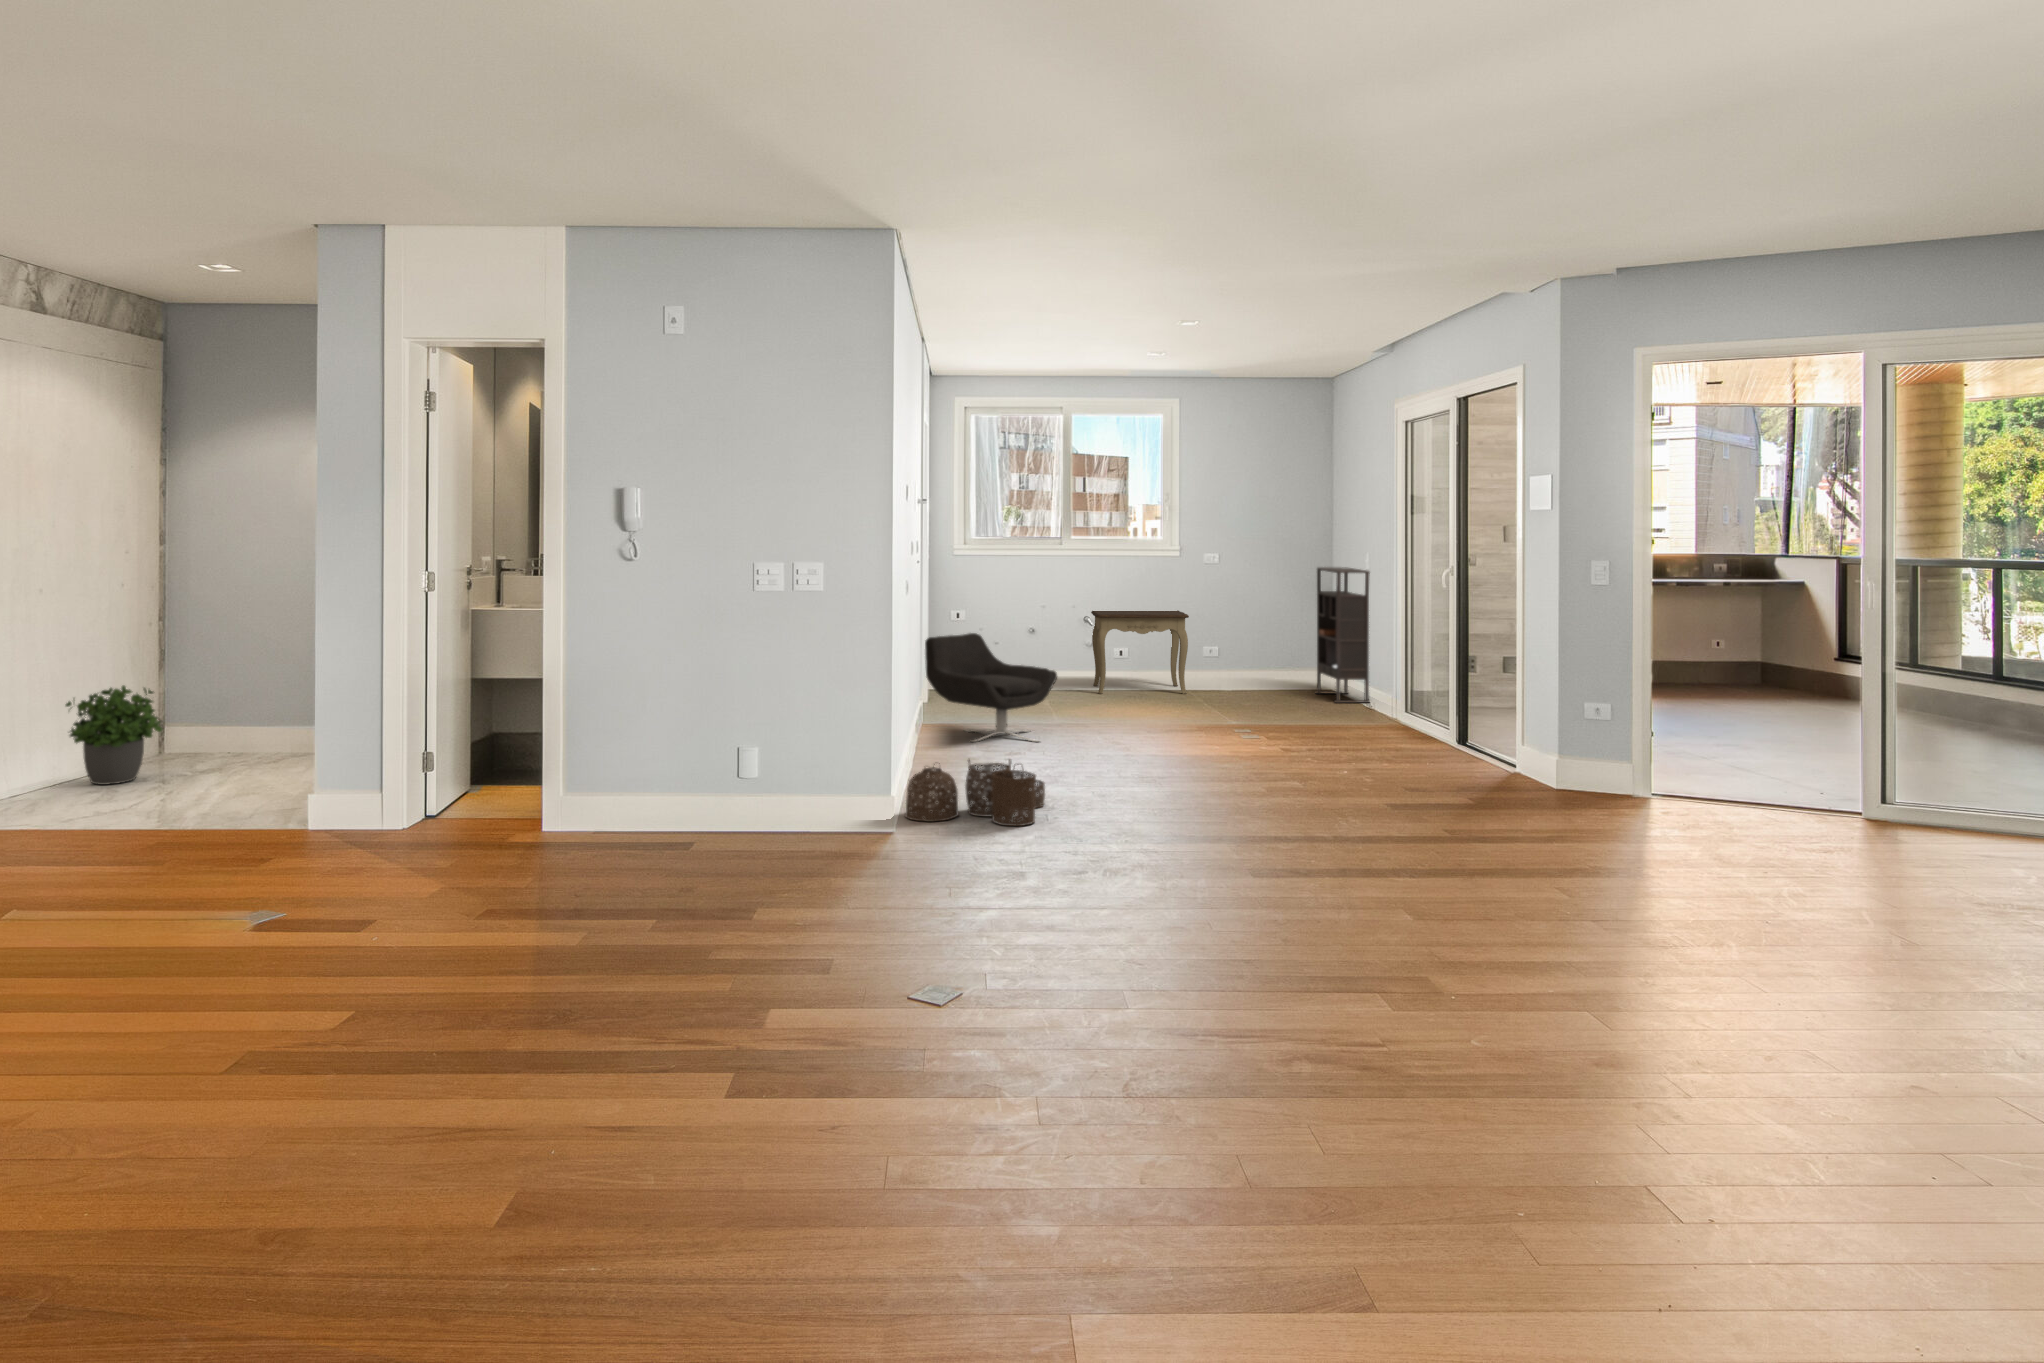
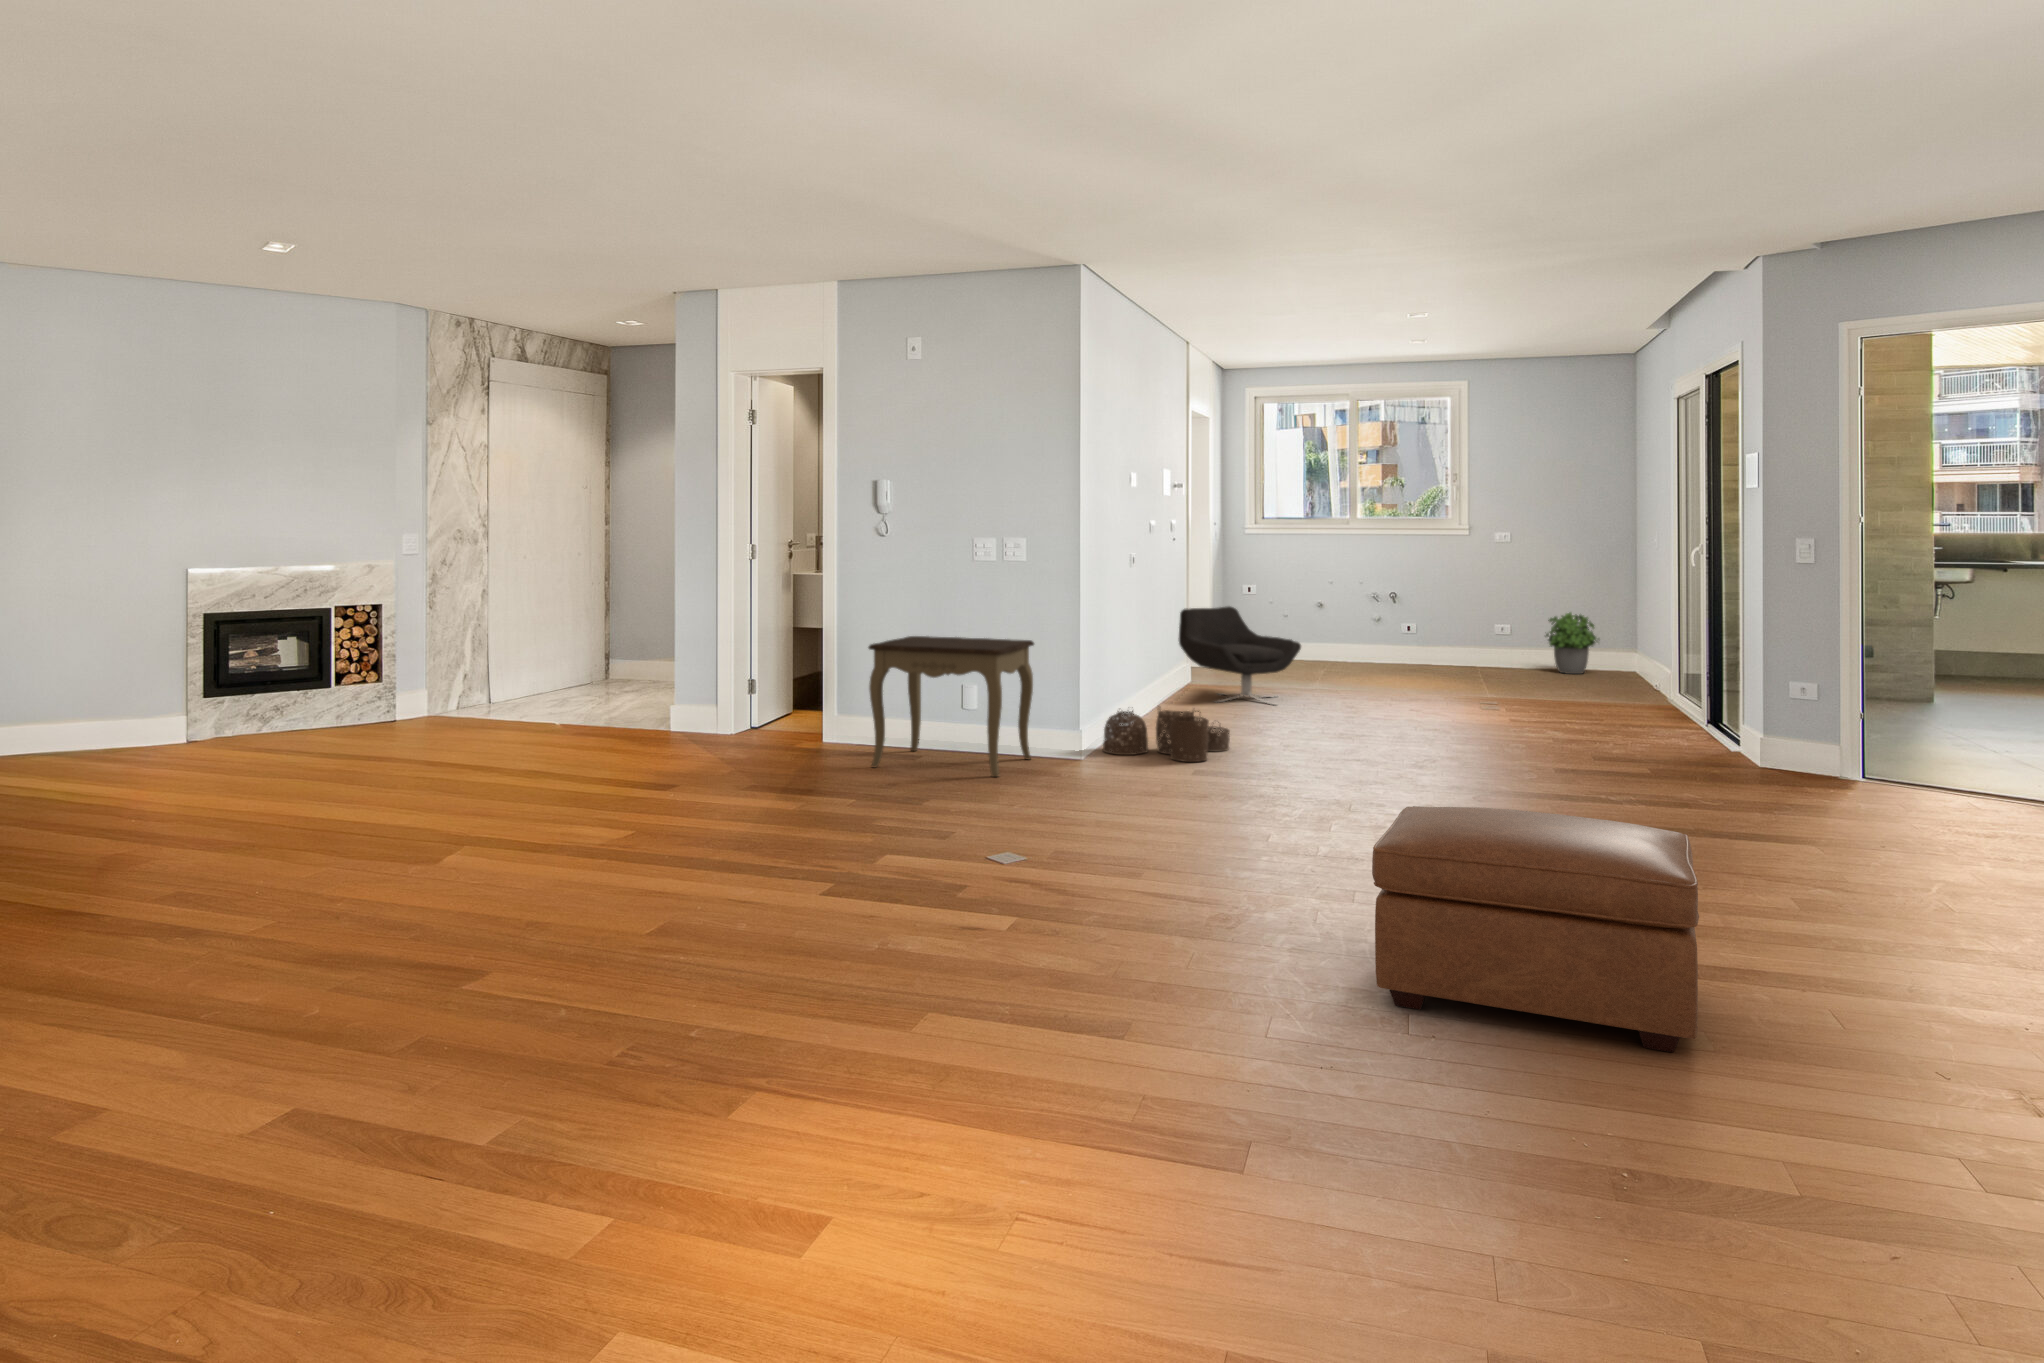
bookshelf: present [1316,567,1370,703] -> none [1607,551,1658,689]
side table: present [1091,611,1189,694] -> present [868,636,1034,777]
potted plant: present [66,685,162,785] -> present [1545,612,1597,674]
ottoman: none [1522,910,2014,1220] -> present [1372,806,1699,1052]

